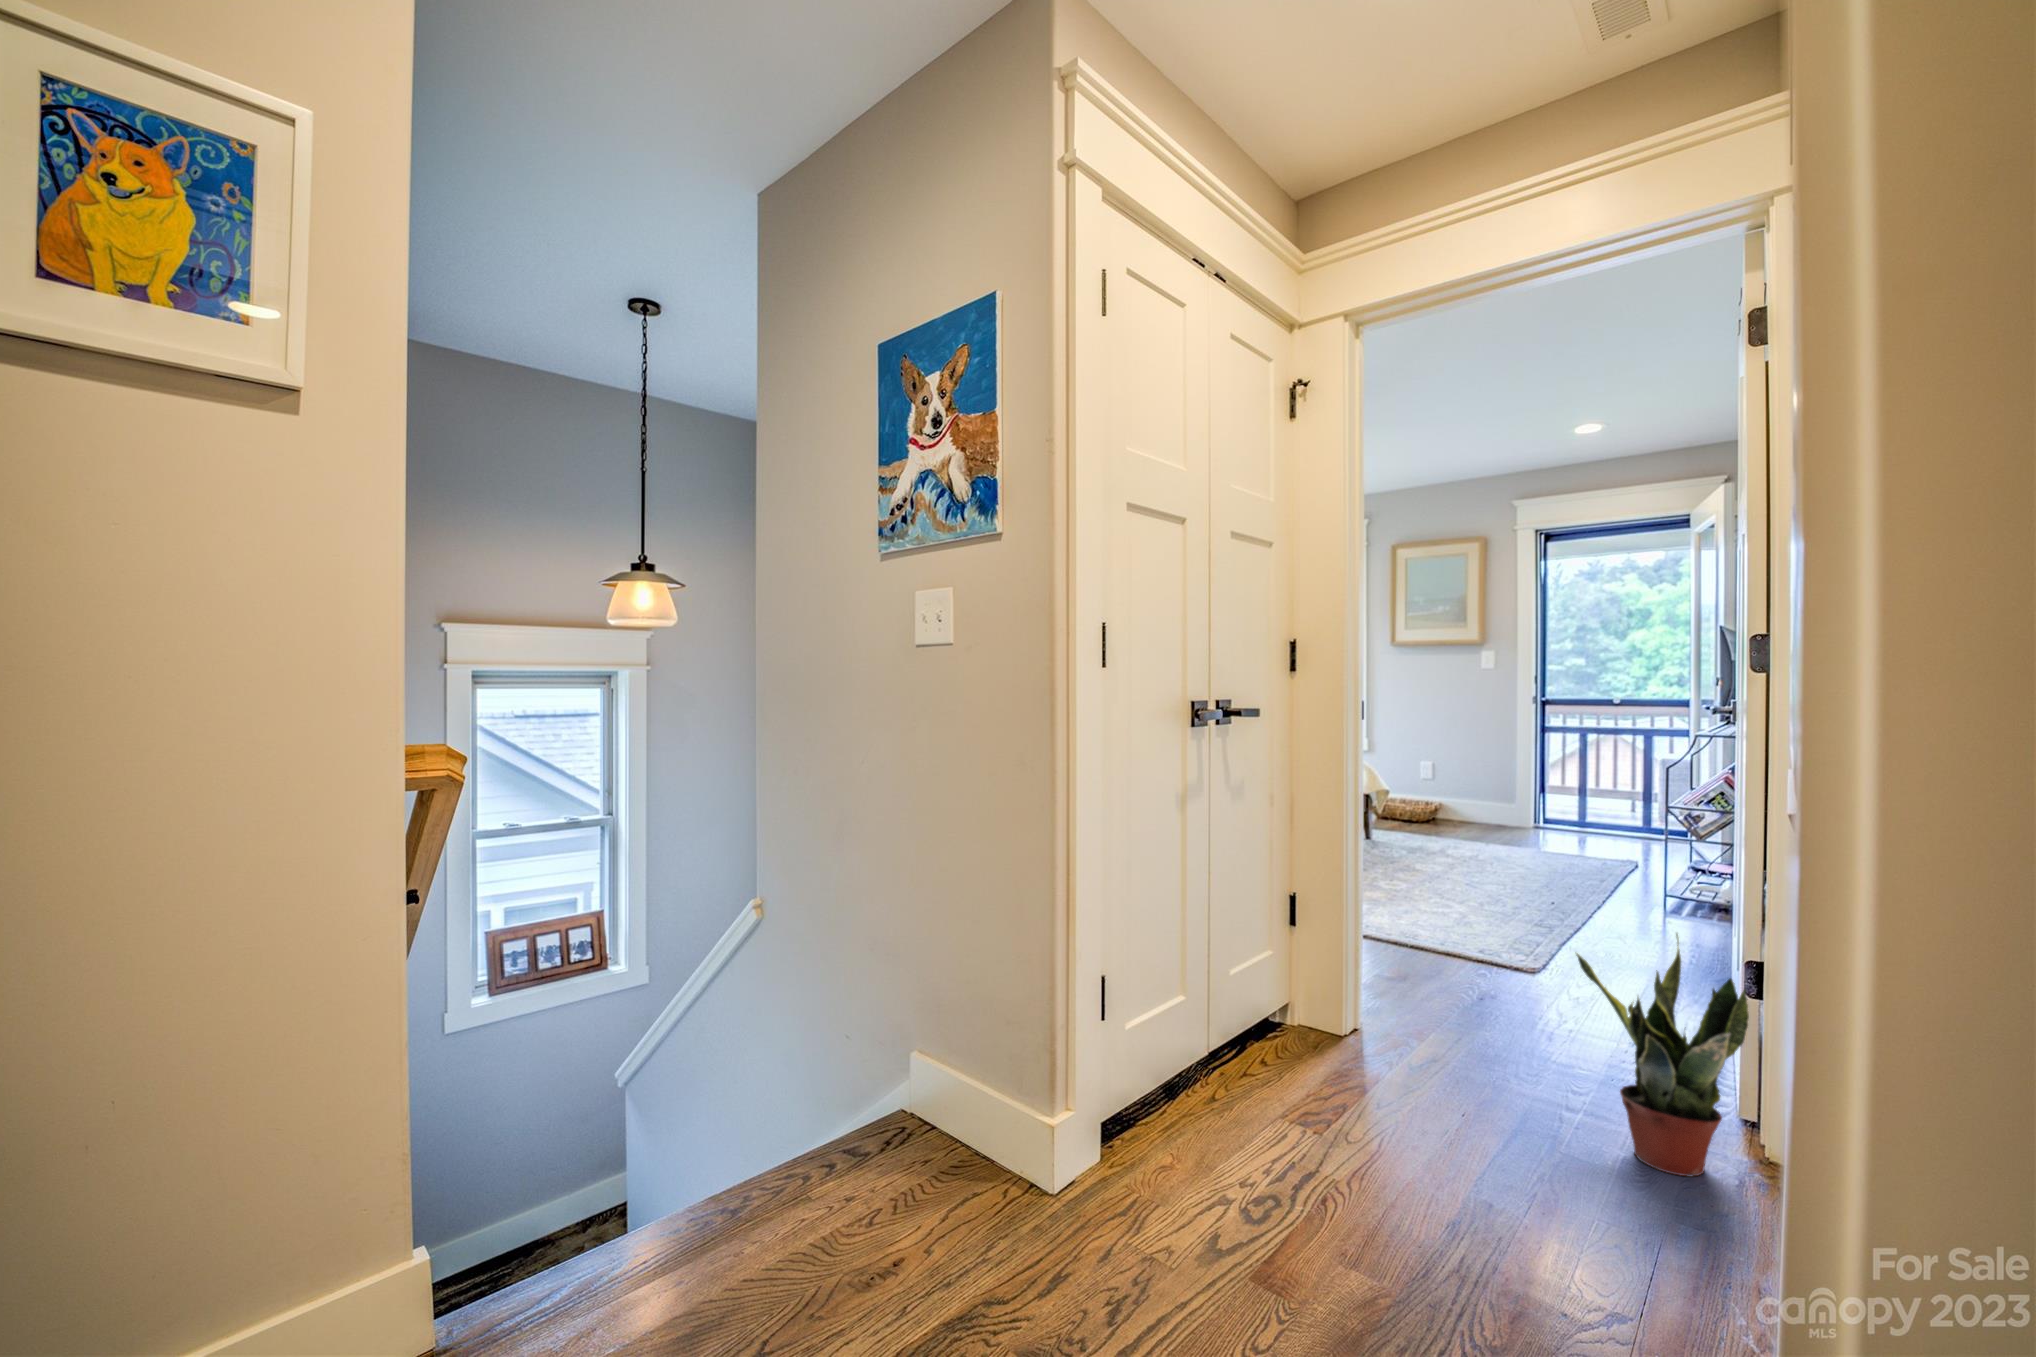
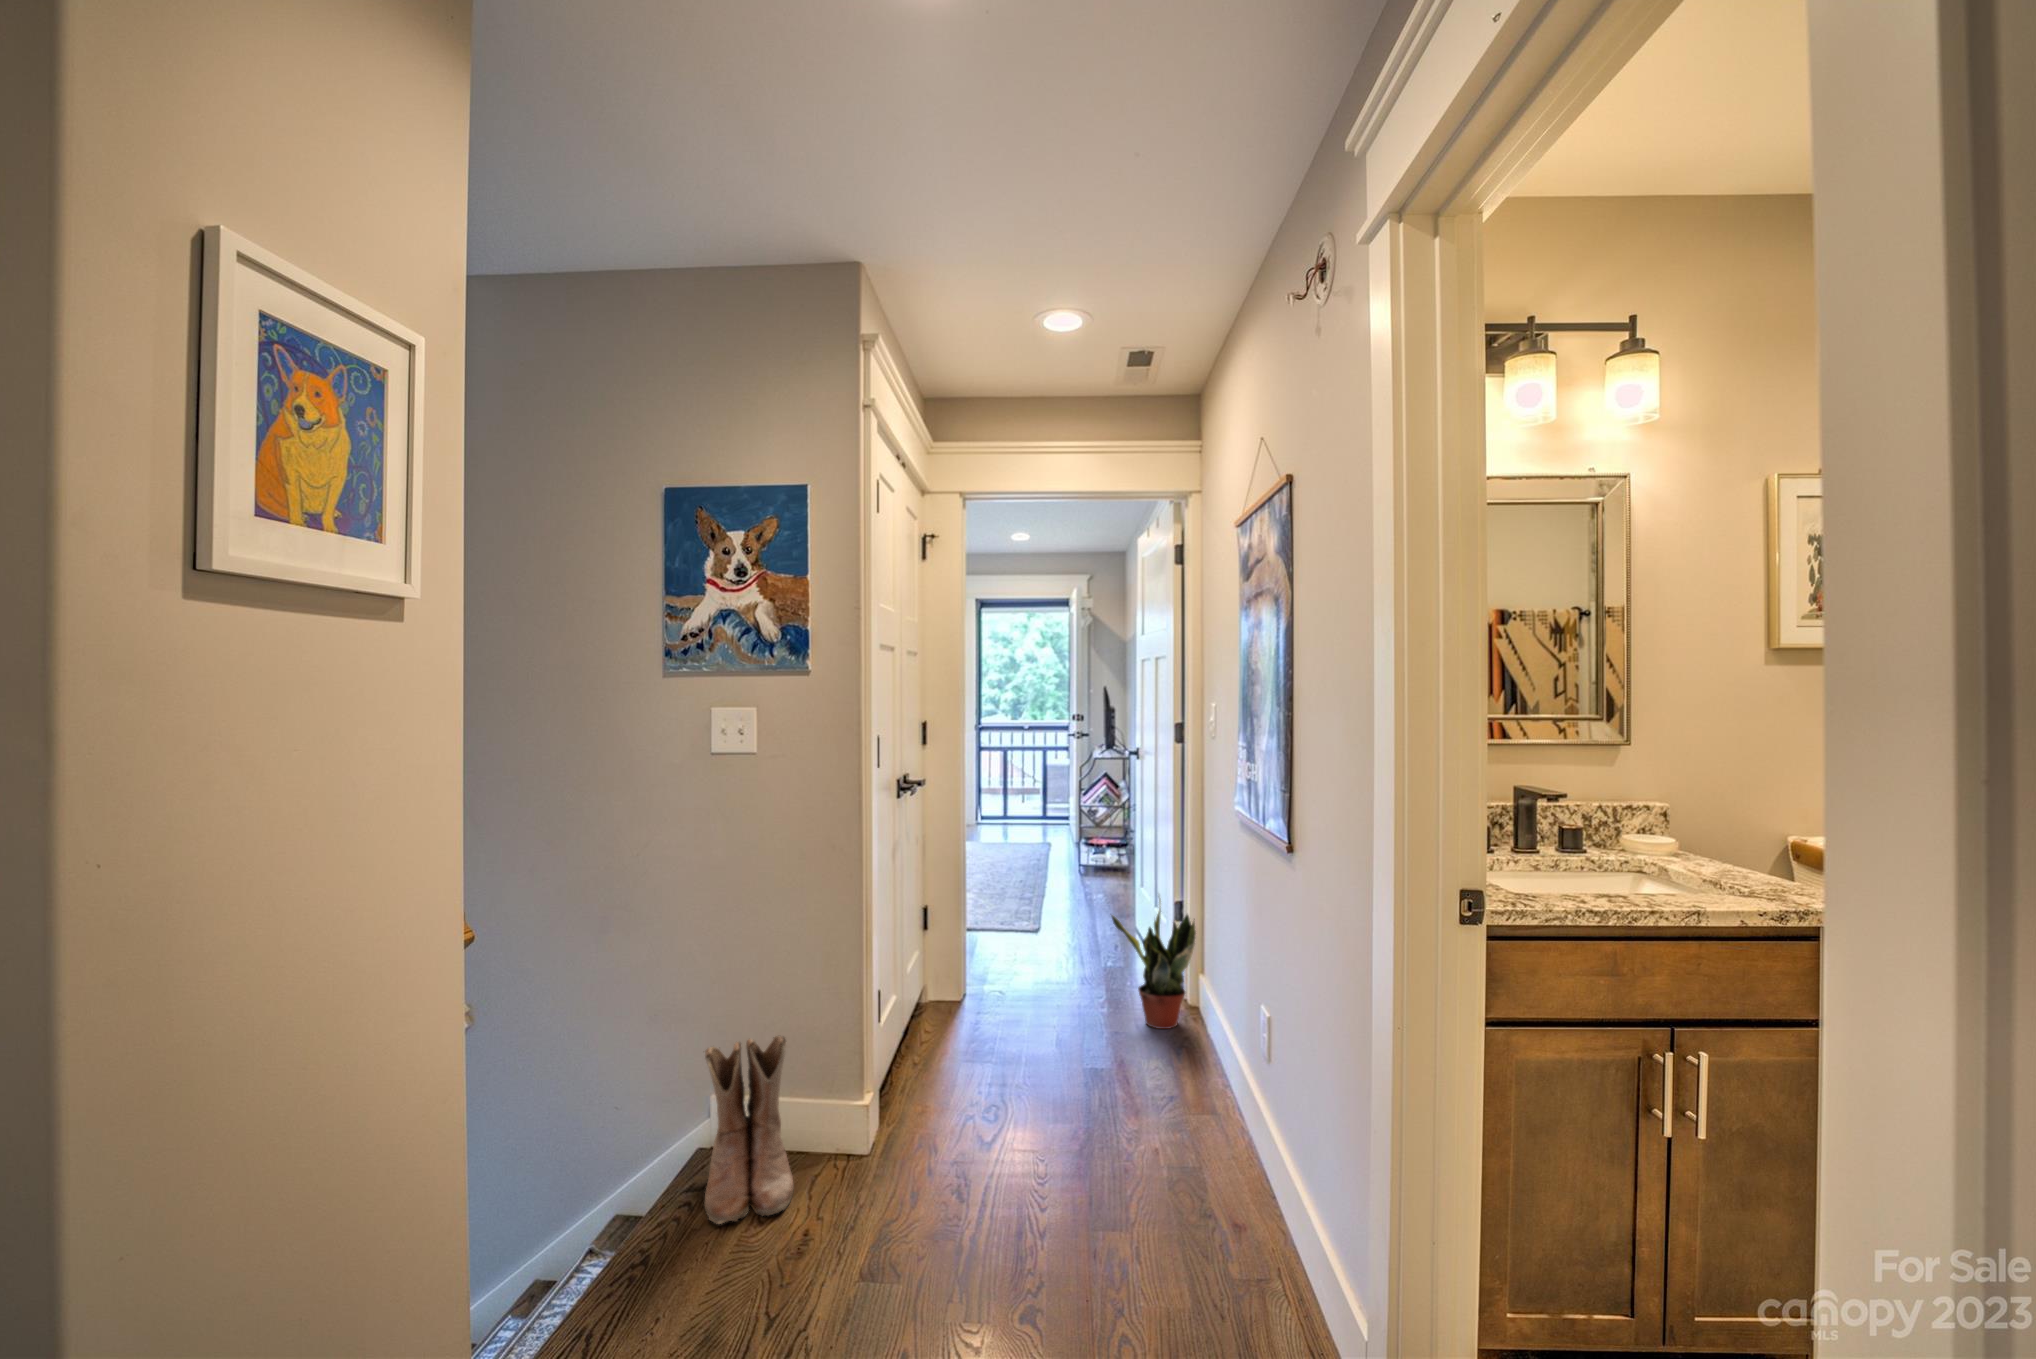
boots: none [823,989,960,1220] -> present [704,1035,793,1224]

